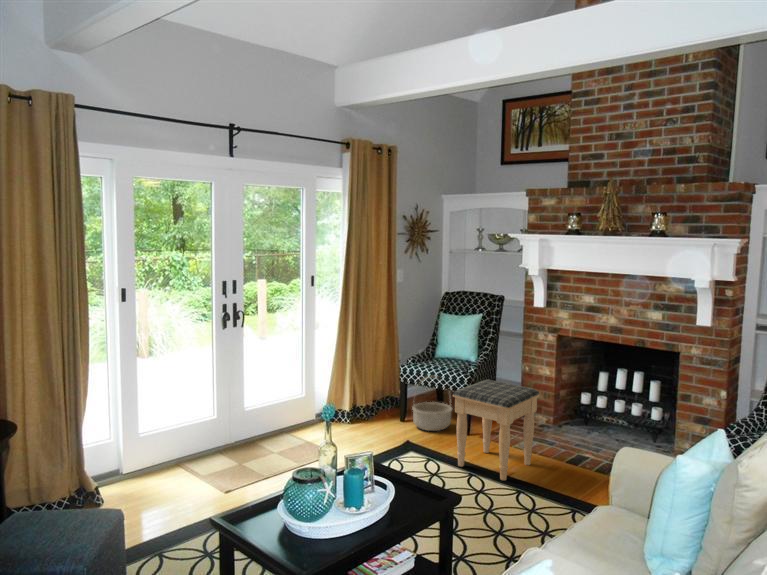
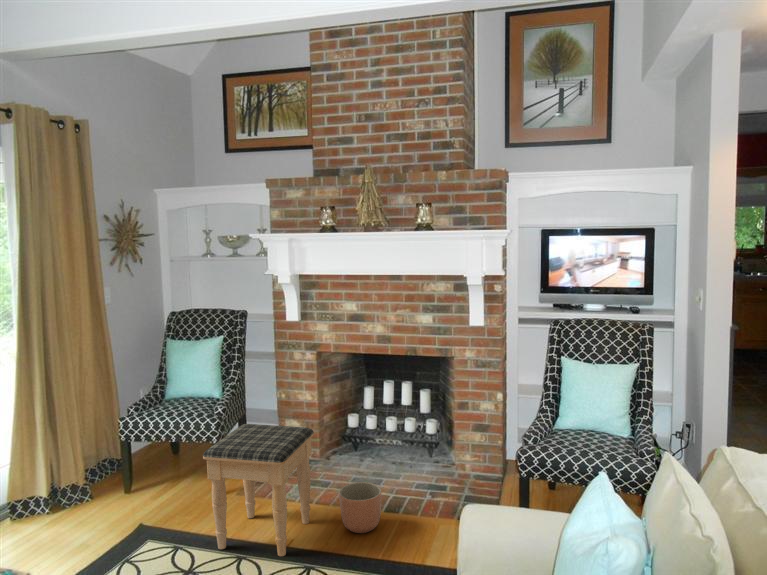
basket: present [413,376,452,431] -> none [141,427,198,502]
planter: none [555,441,591,481] -> present [339,482,381,533]

